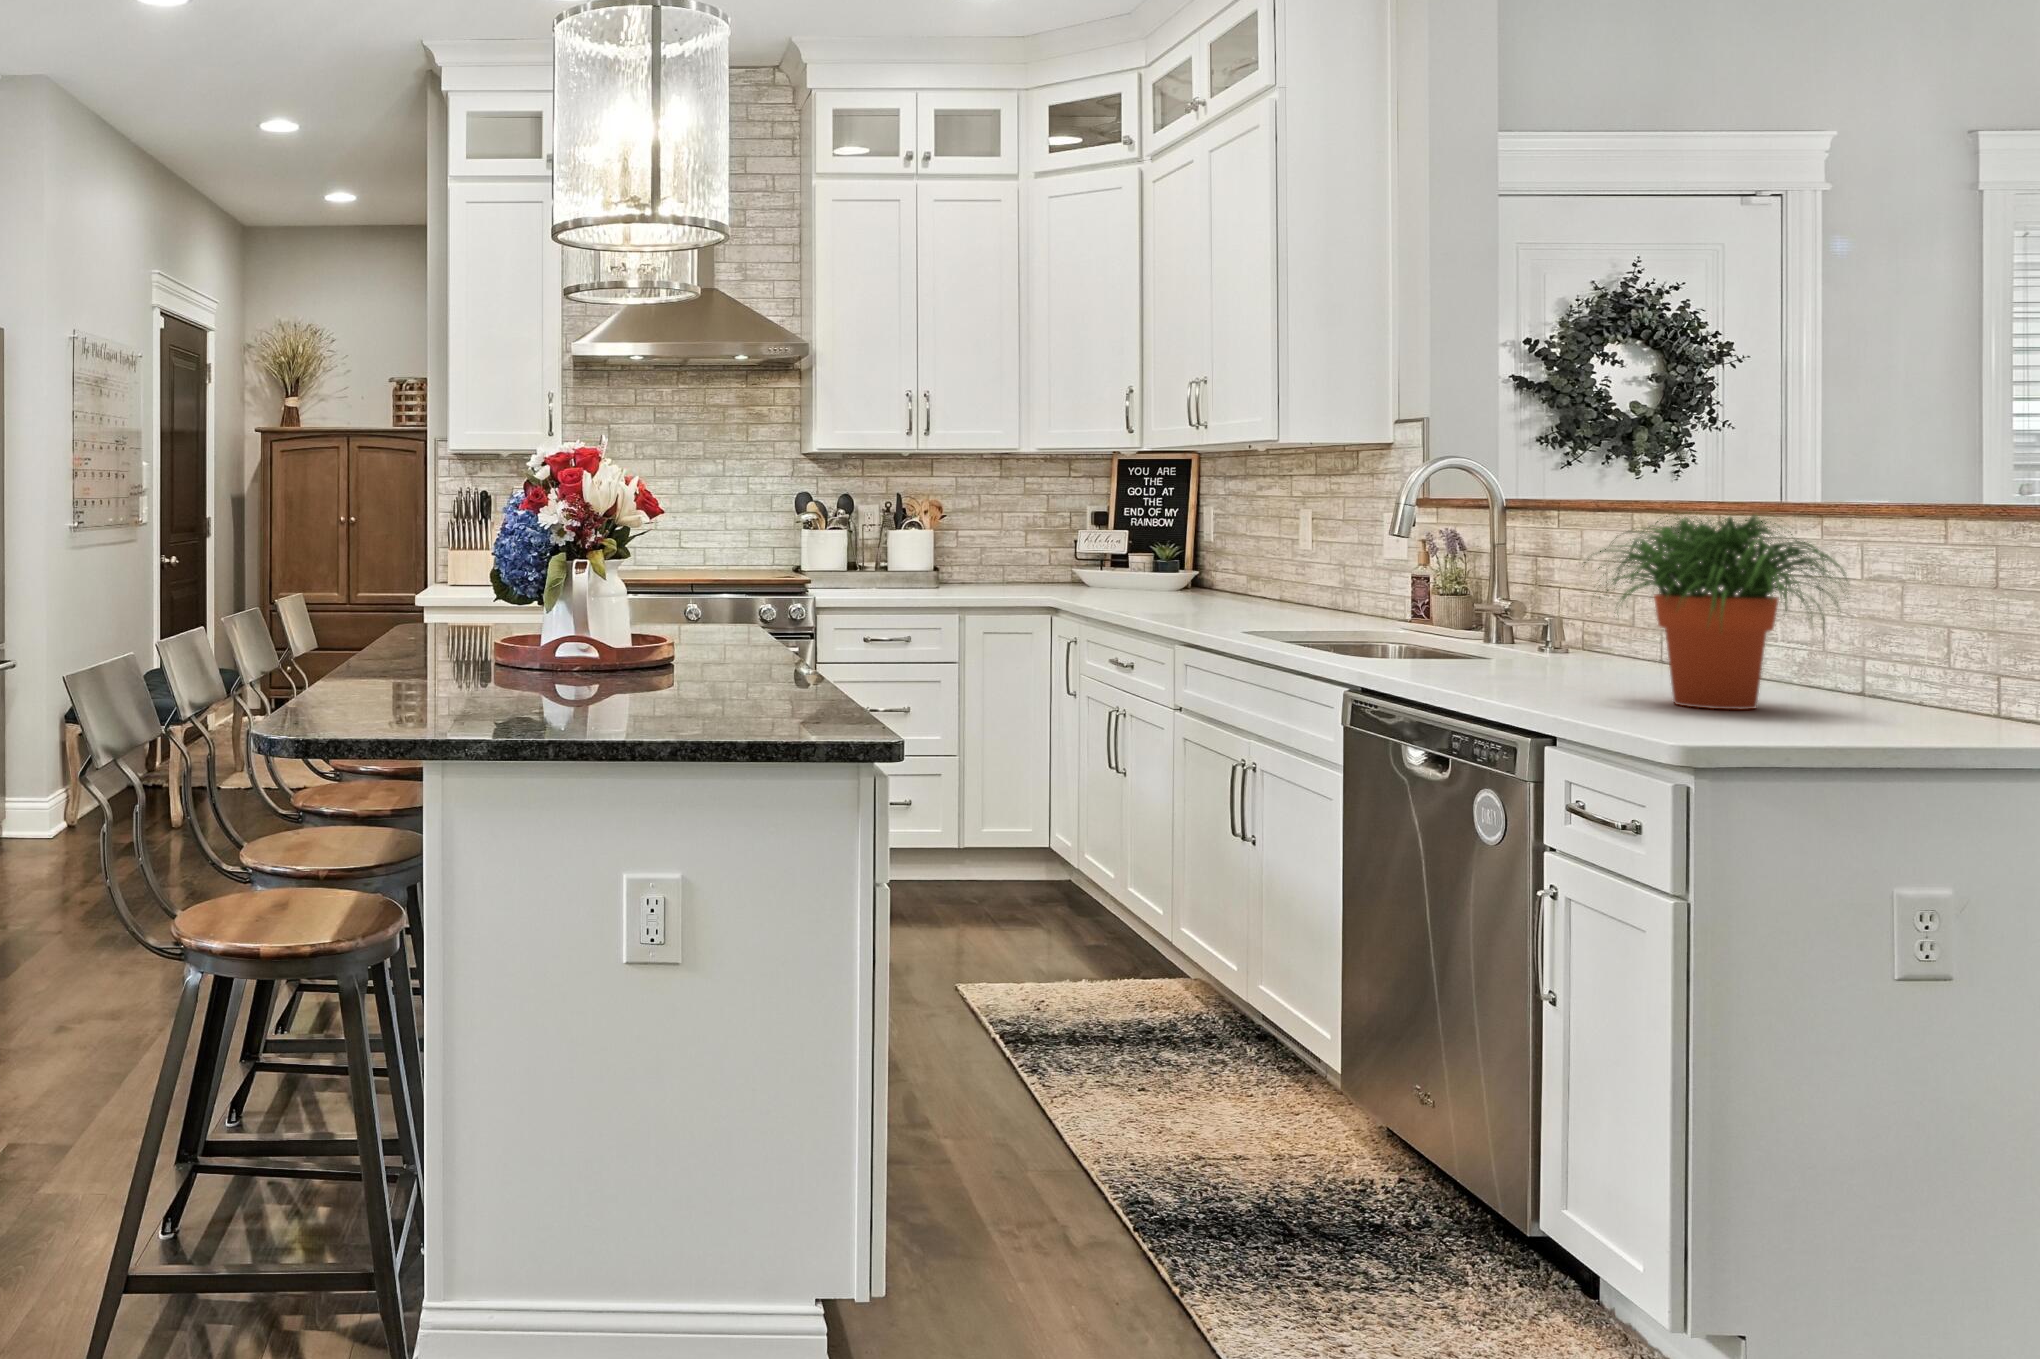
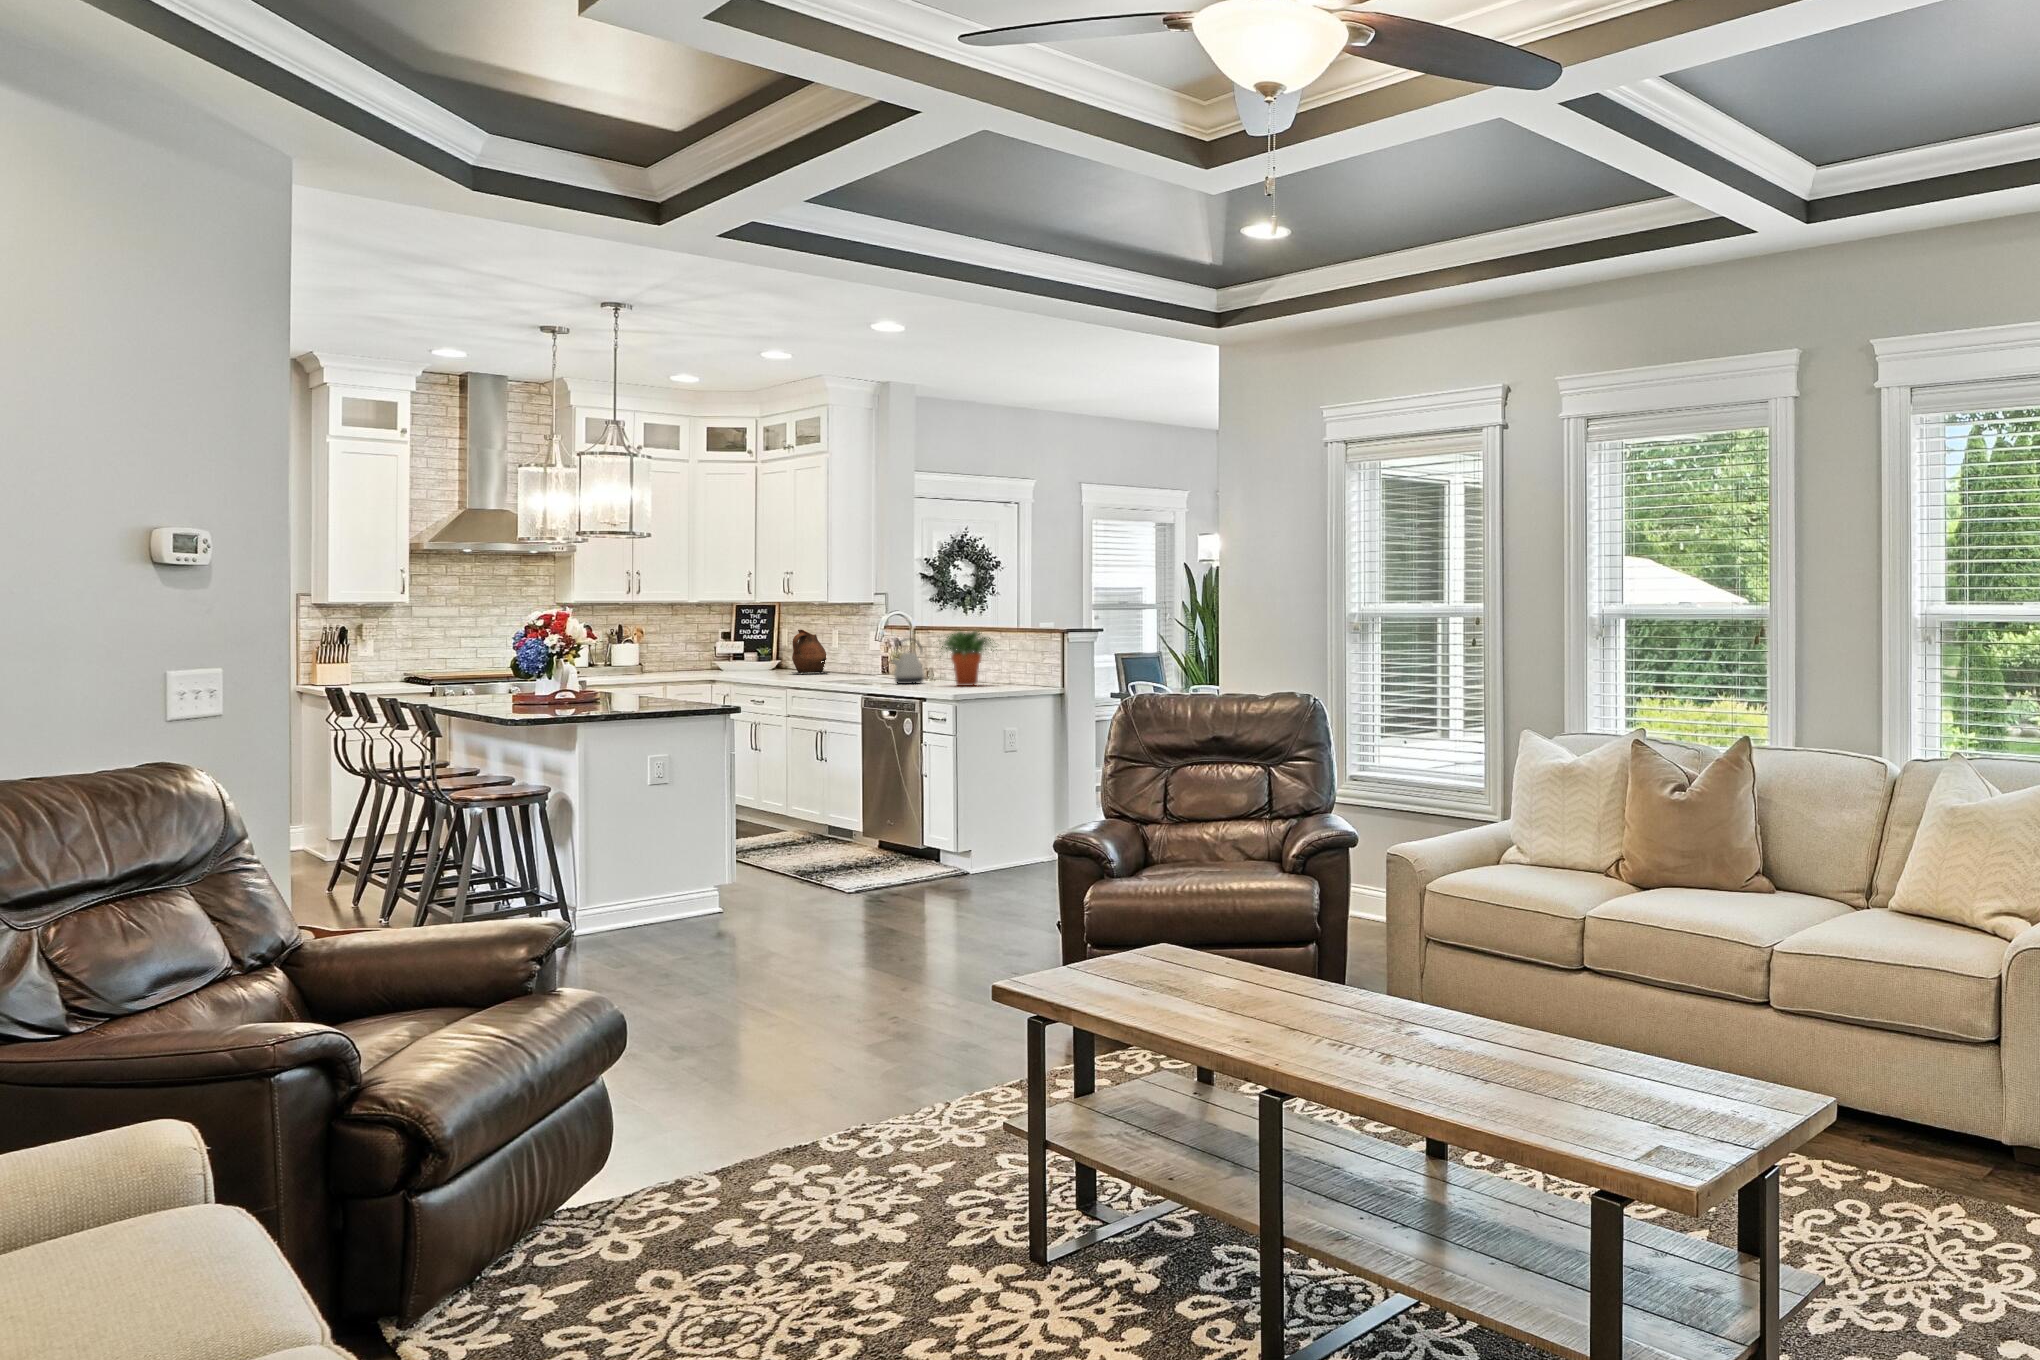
ceramic pitcher: none [1198,508,1289,608] -> present [792,630,828,673]
kettle: none [1440,536,1549,677] -> present [892,639,924,684]

